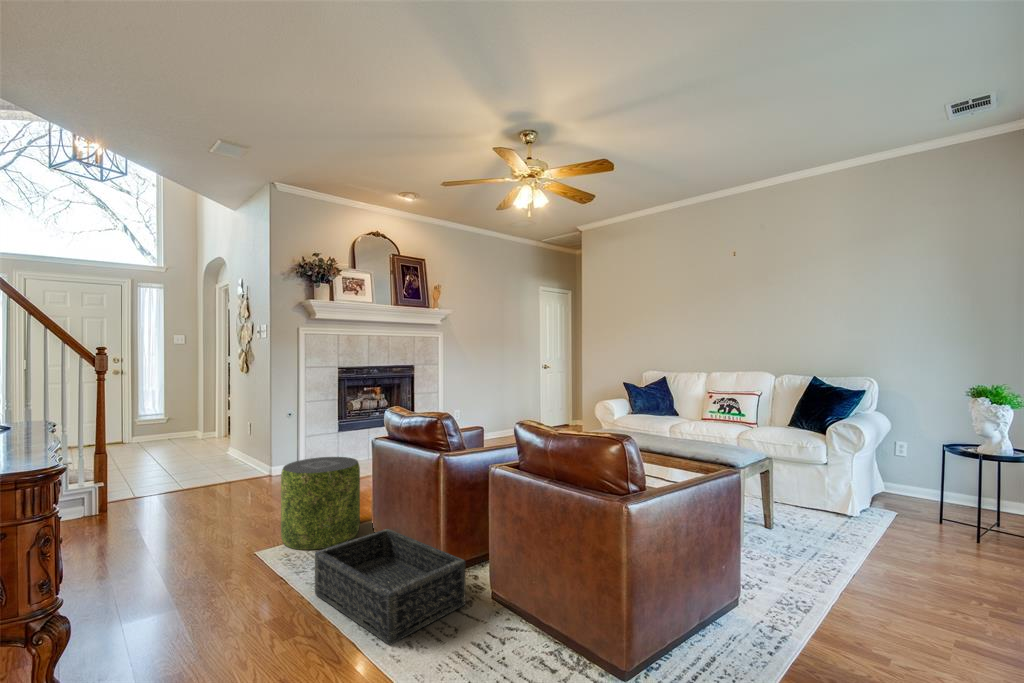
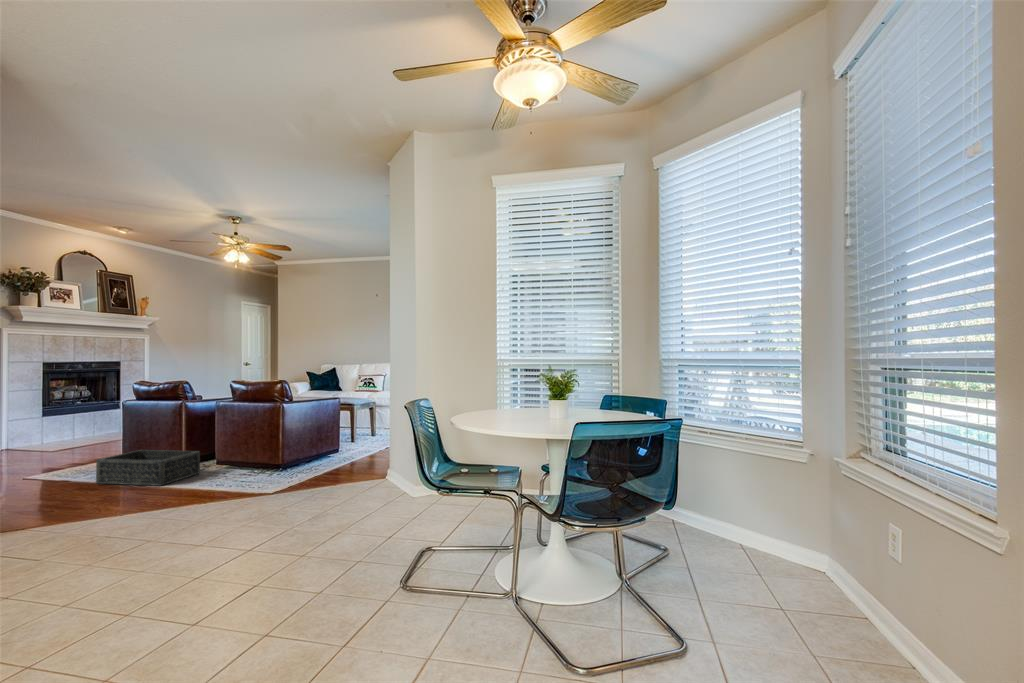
pouf: present [281,457,360,550] -> none [39,420,106,477]

